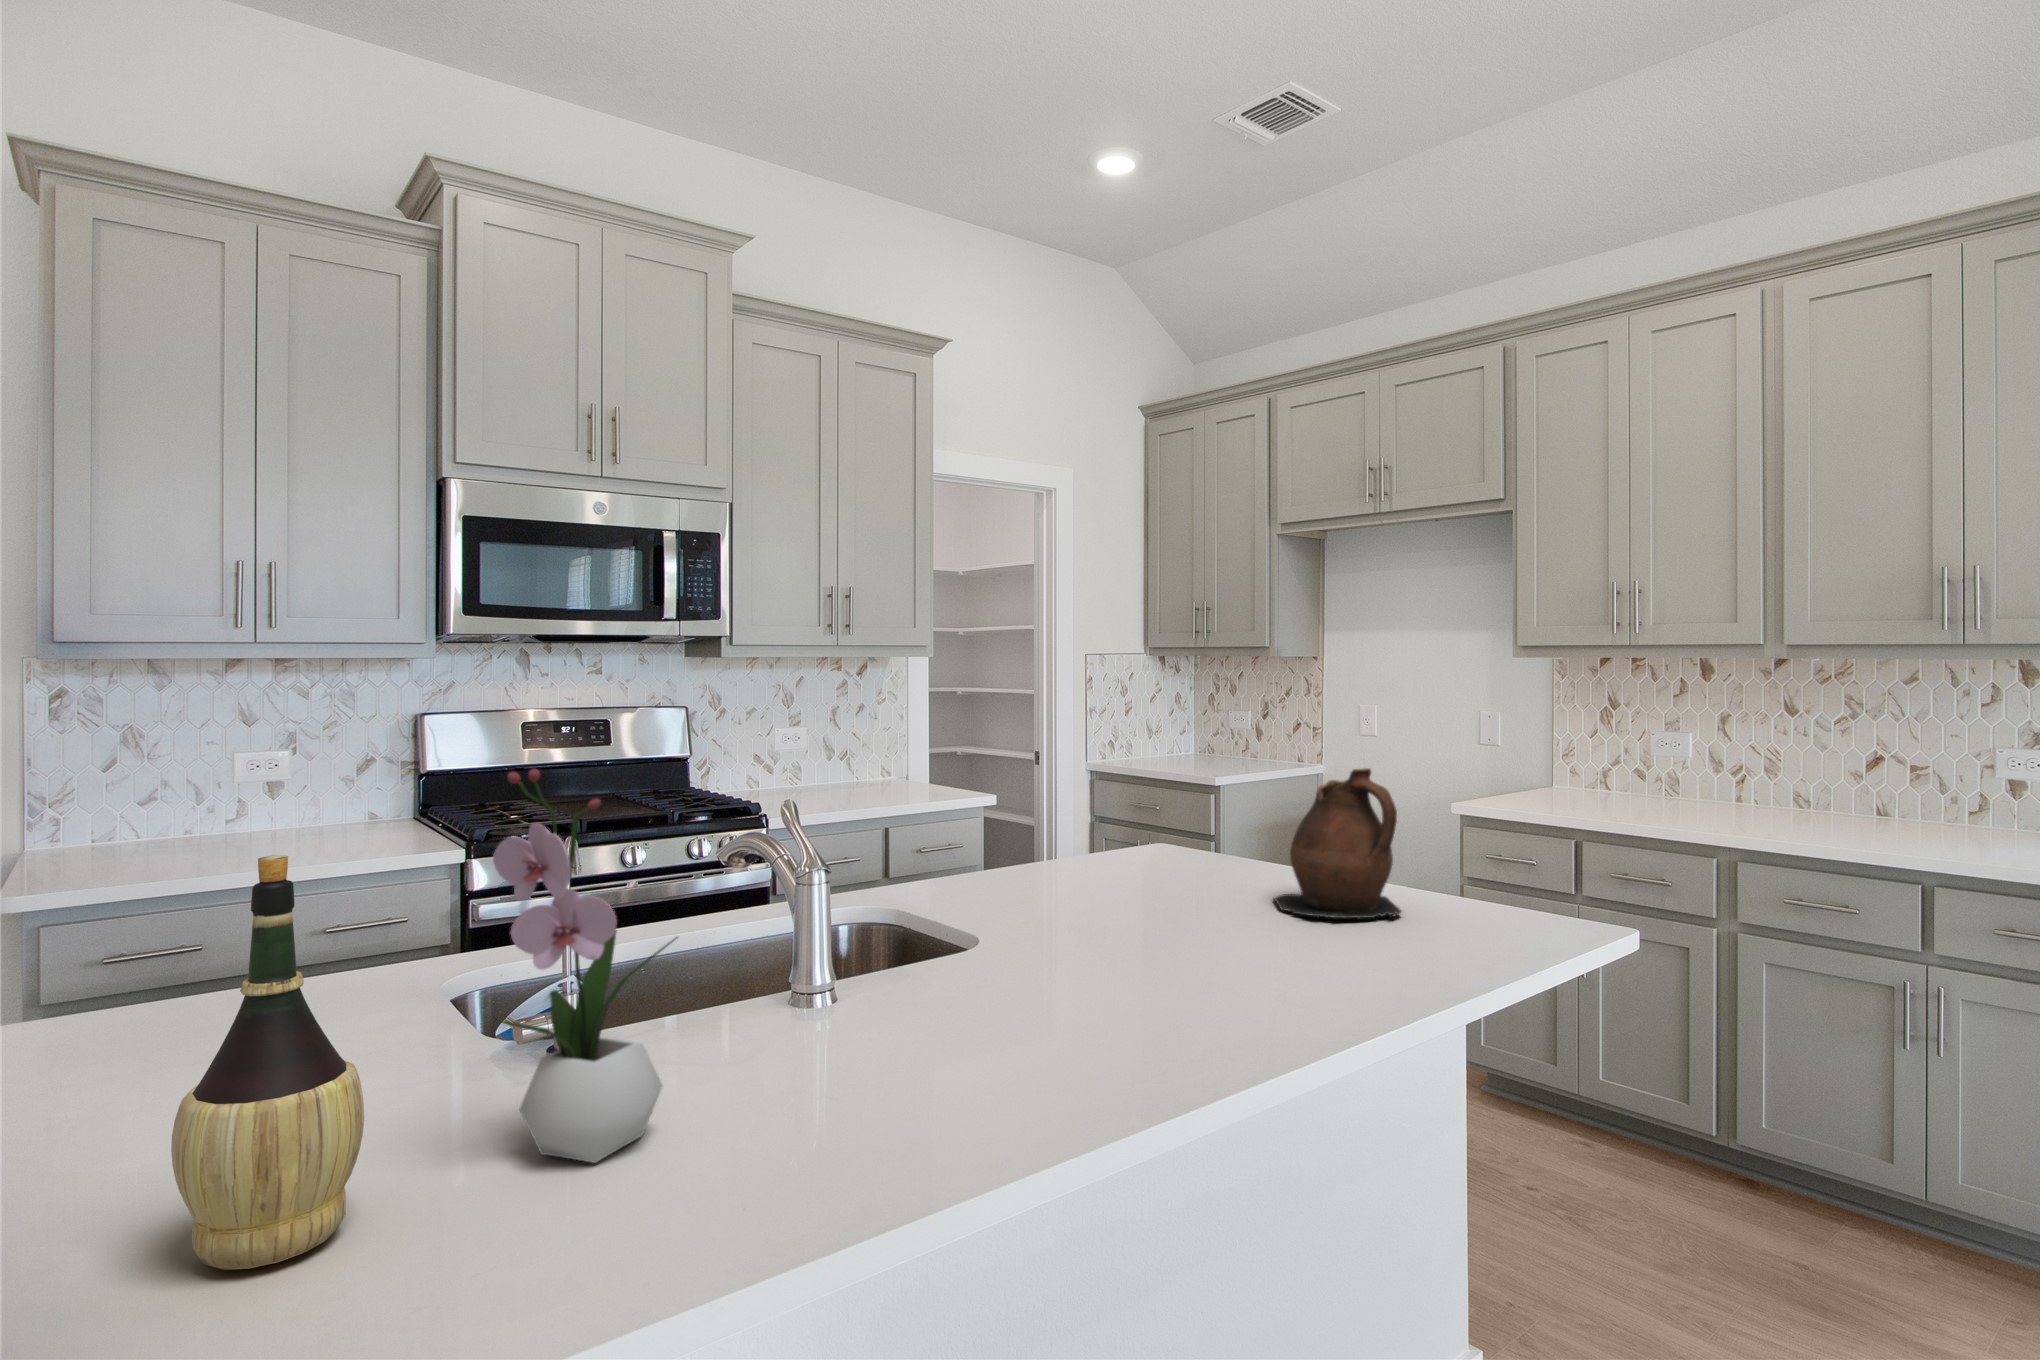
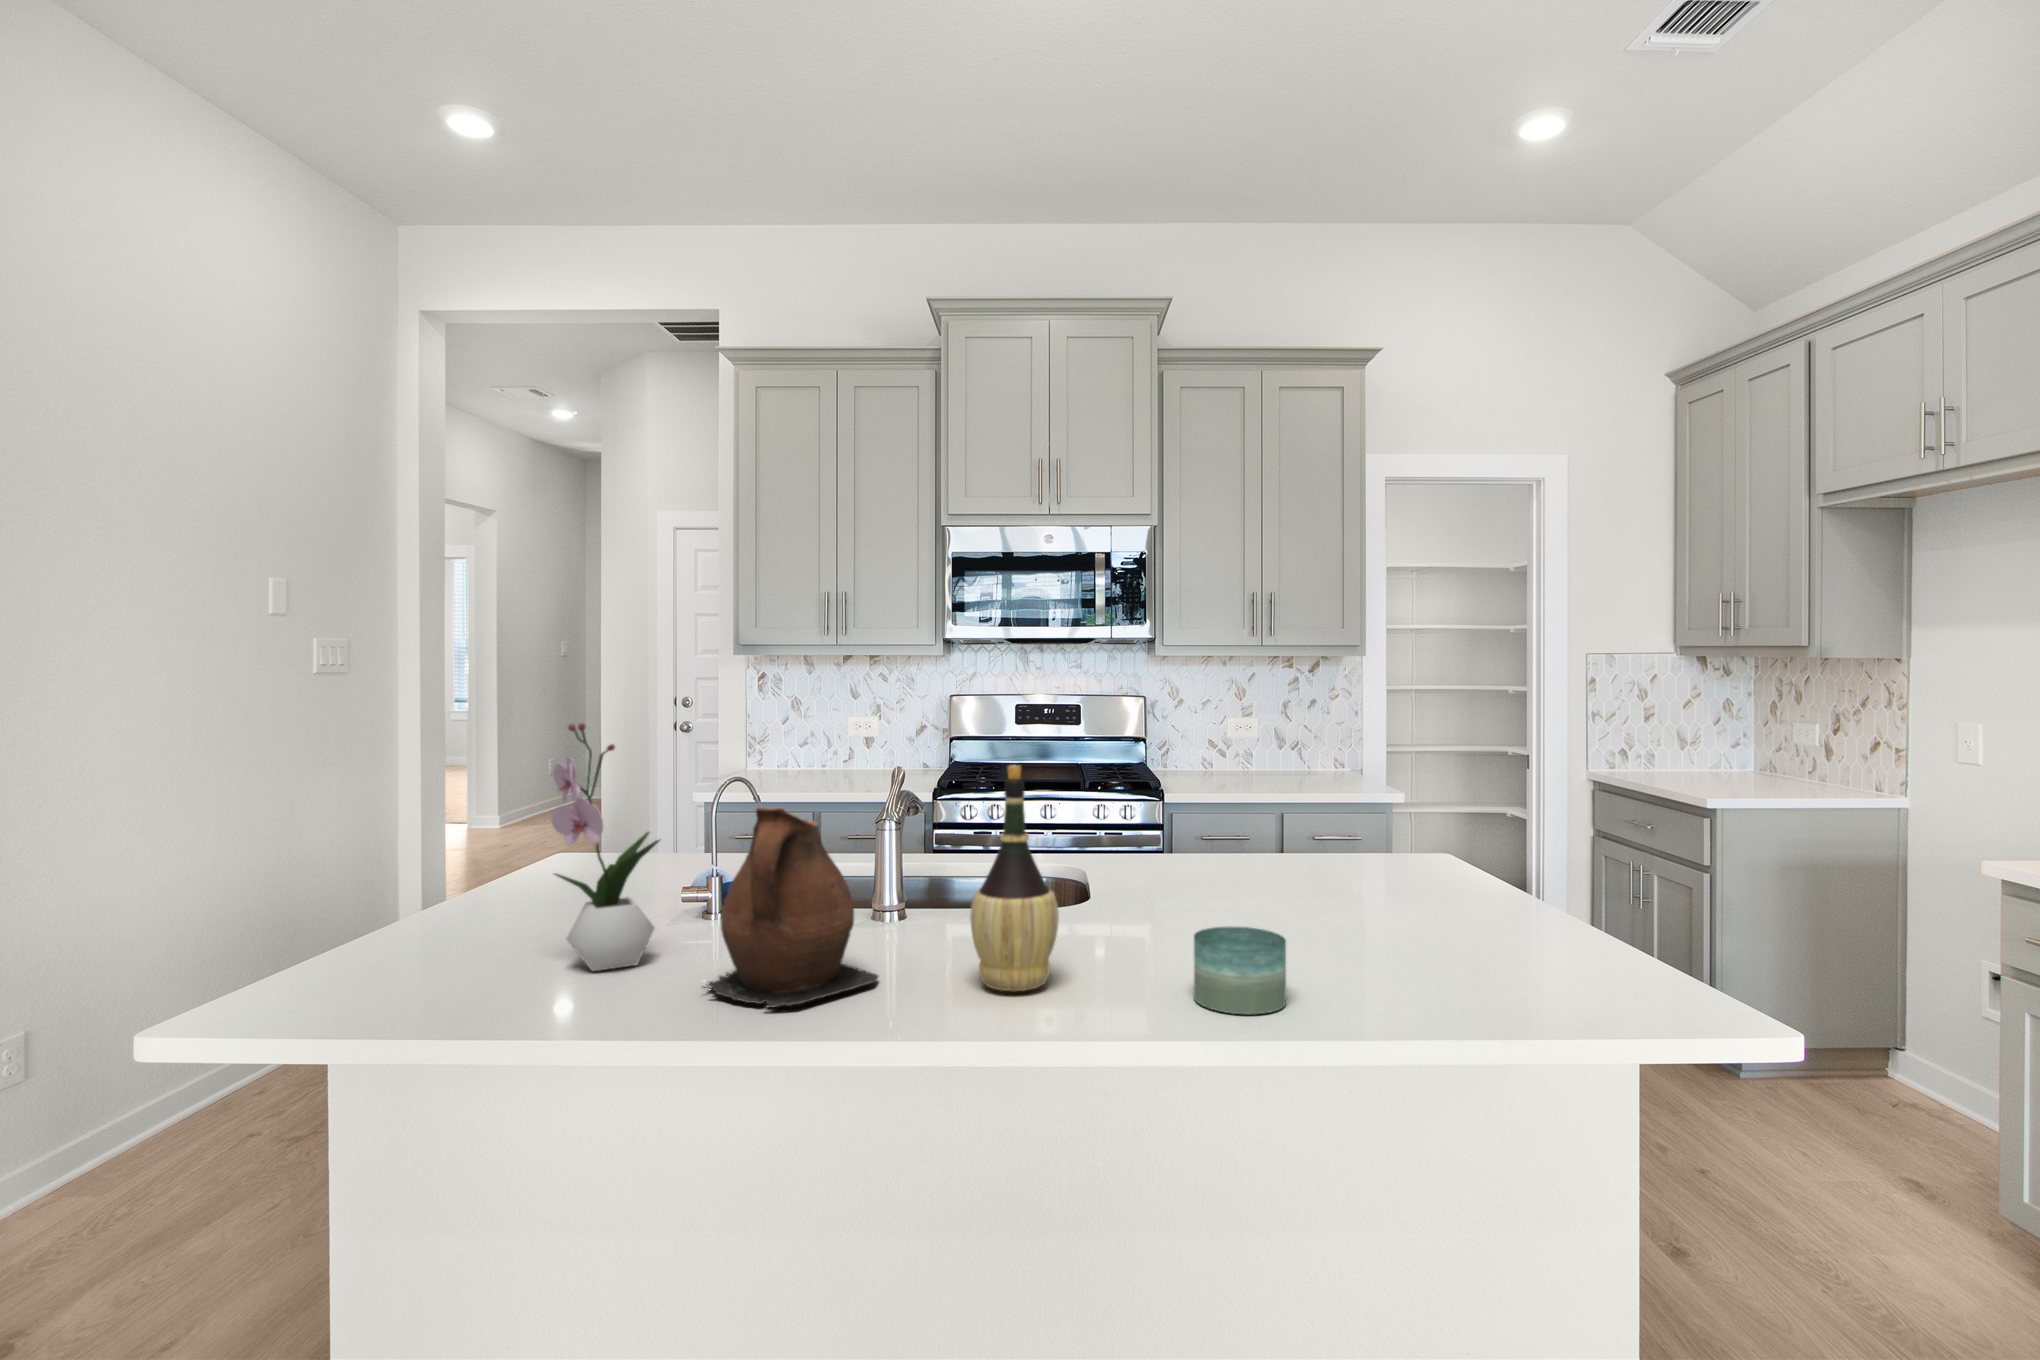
ceramic pitcher: present [1274,768,1402,918] -> present [706,807,878,1008]
wine bottle: present [171,855,364,1270] -> present [970,765,1059,991]
candle: none [1291,924,1386,1010] -> present [1194,926,1286,1014]

